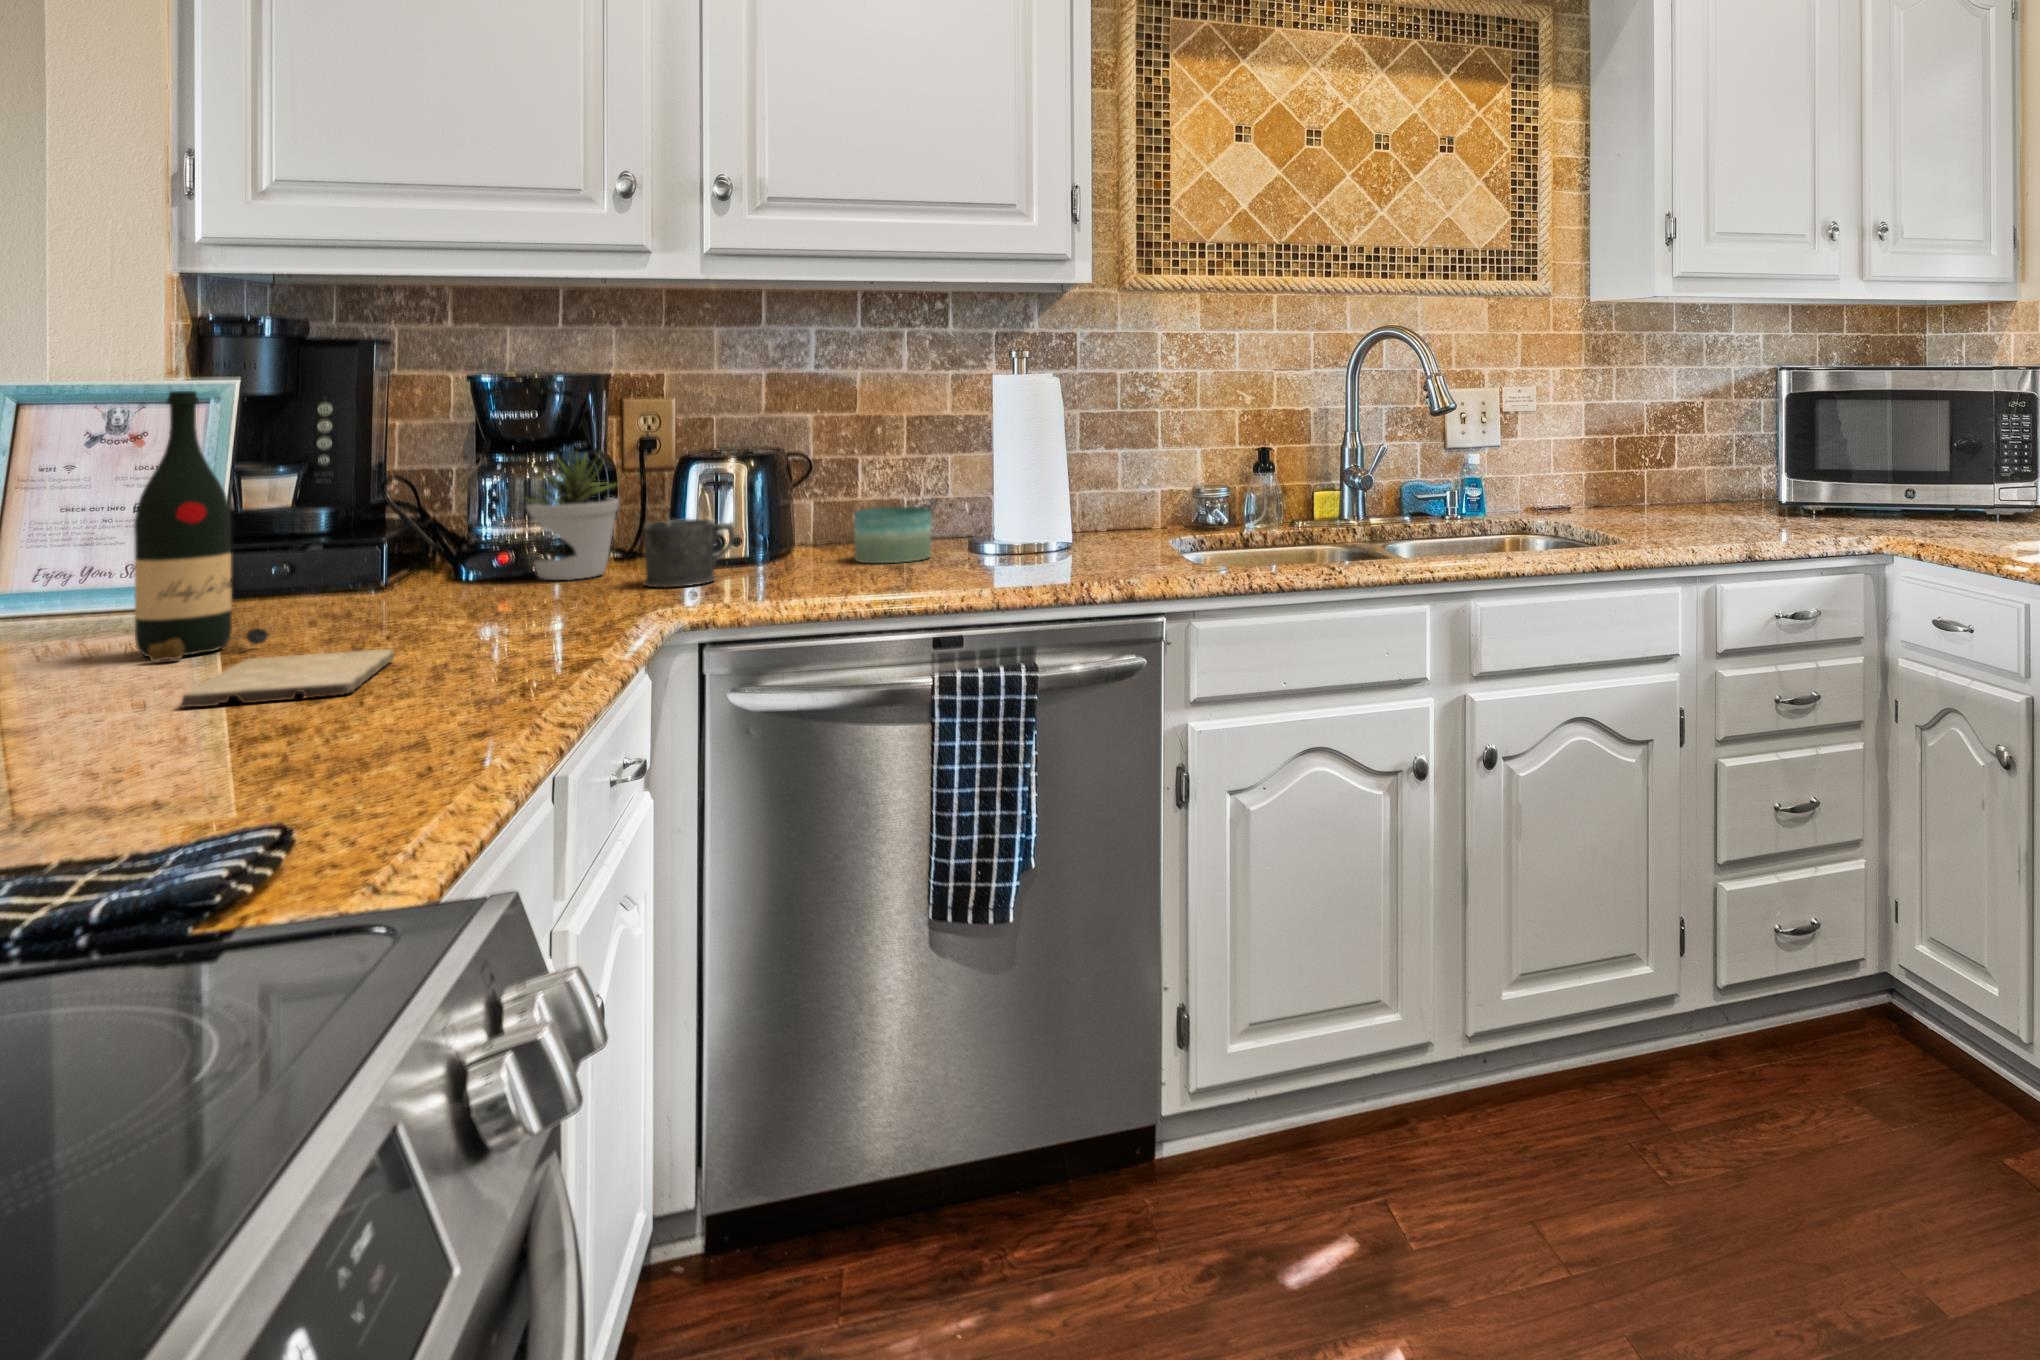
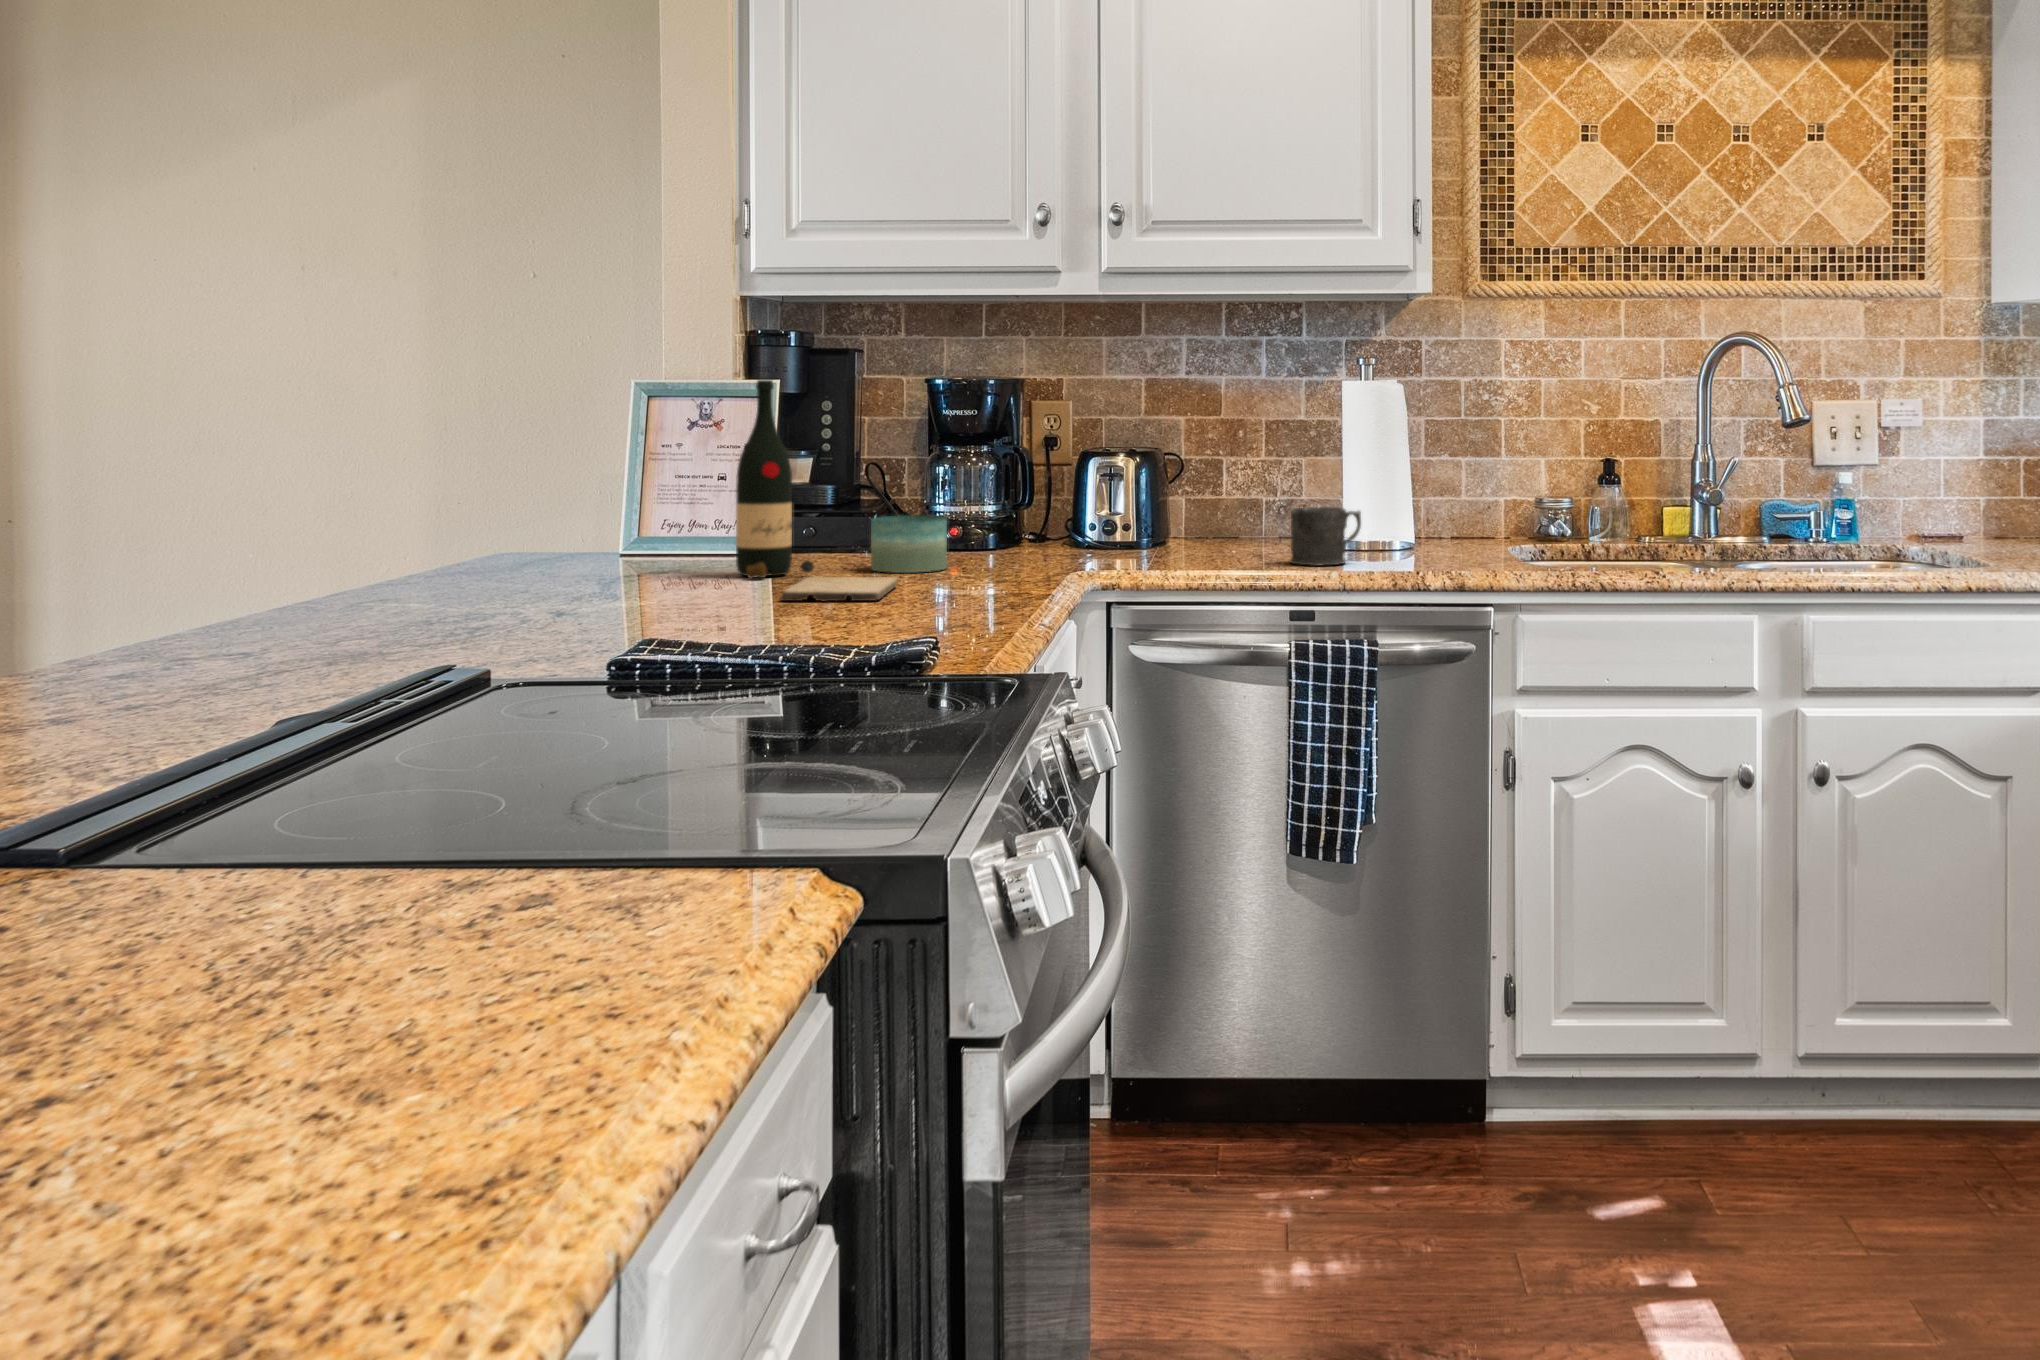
potted plant: present [523,457,619,580] -> none [966,438,1038,549]
candle: present [854,507,931,563] -> present [871,515,947,573]
mug: present [644,519,734,587] -> present [1290,507,1361,566]

